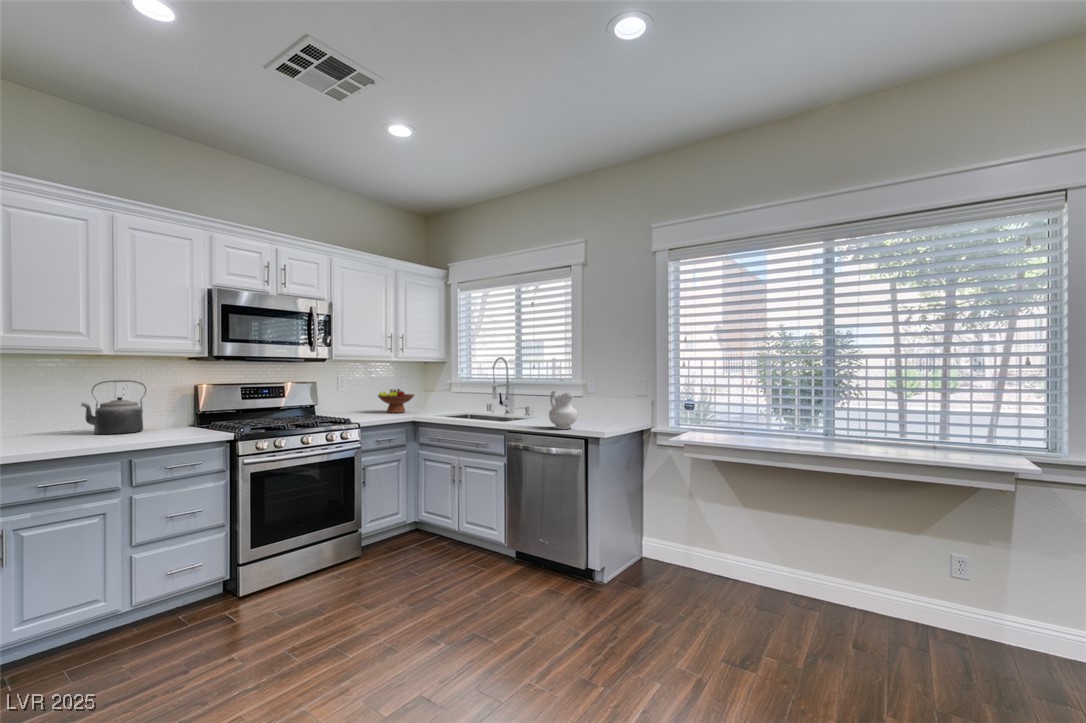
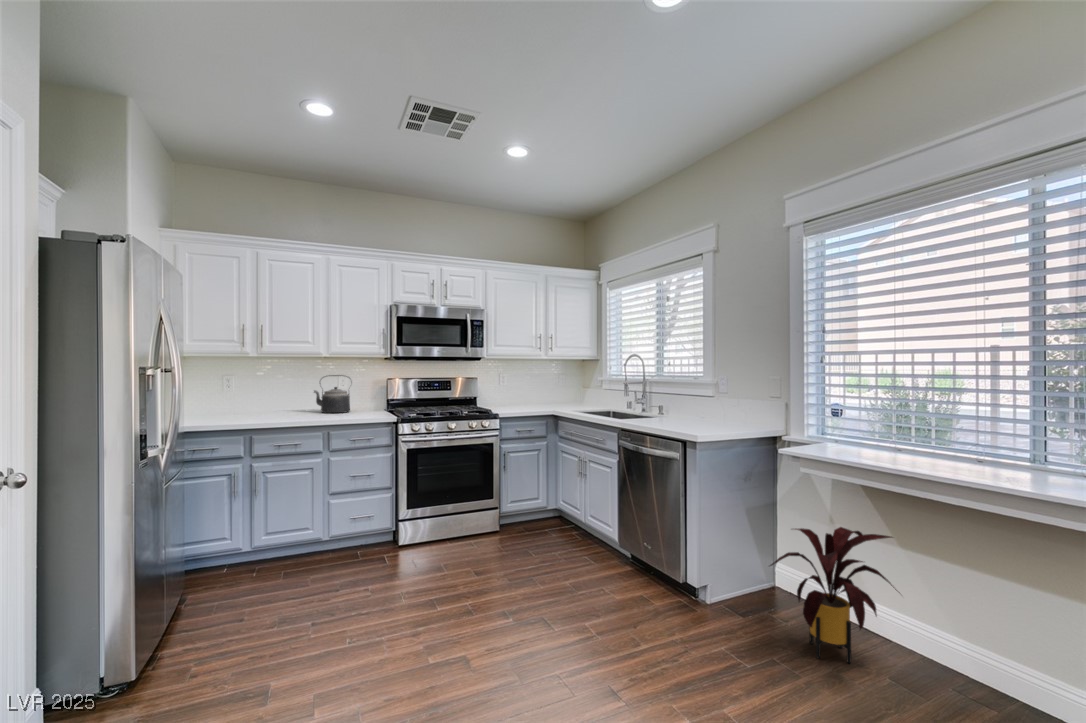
fruit bowl: present [378,389,414,413] -> none [532,385,565,407]
ceramic pitcher: present [549,391,578,429] -> none [655,390,686,431]
house plant: none [670,498,761,608] -> present [770,527,900,663]

